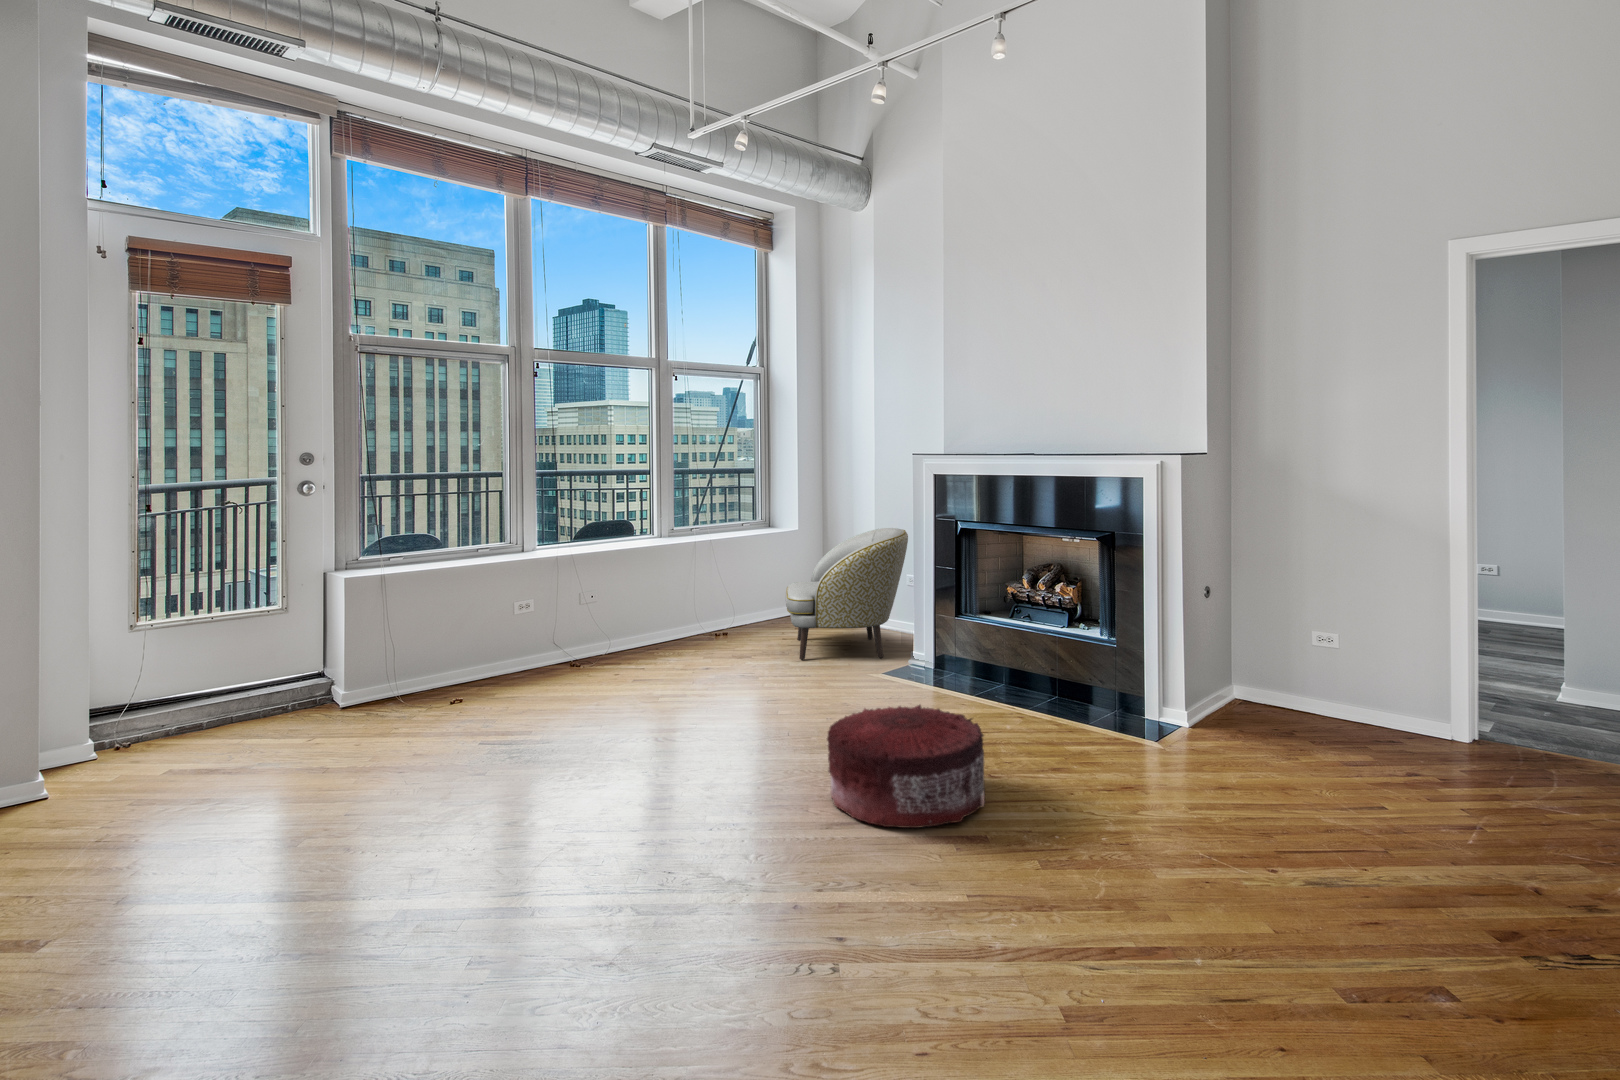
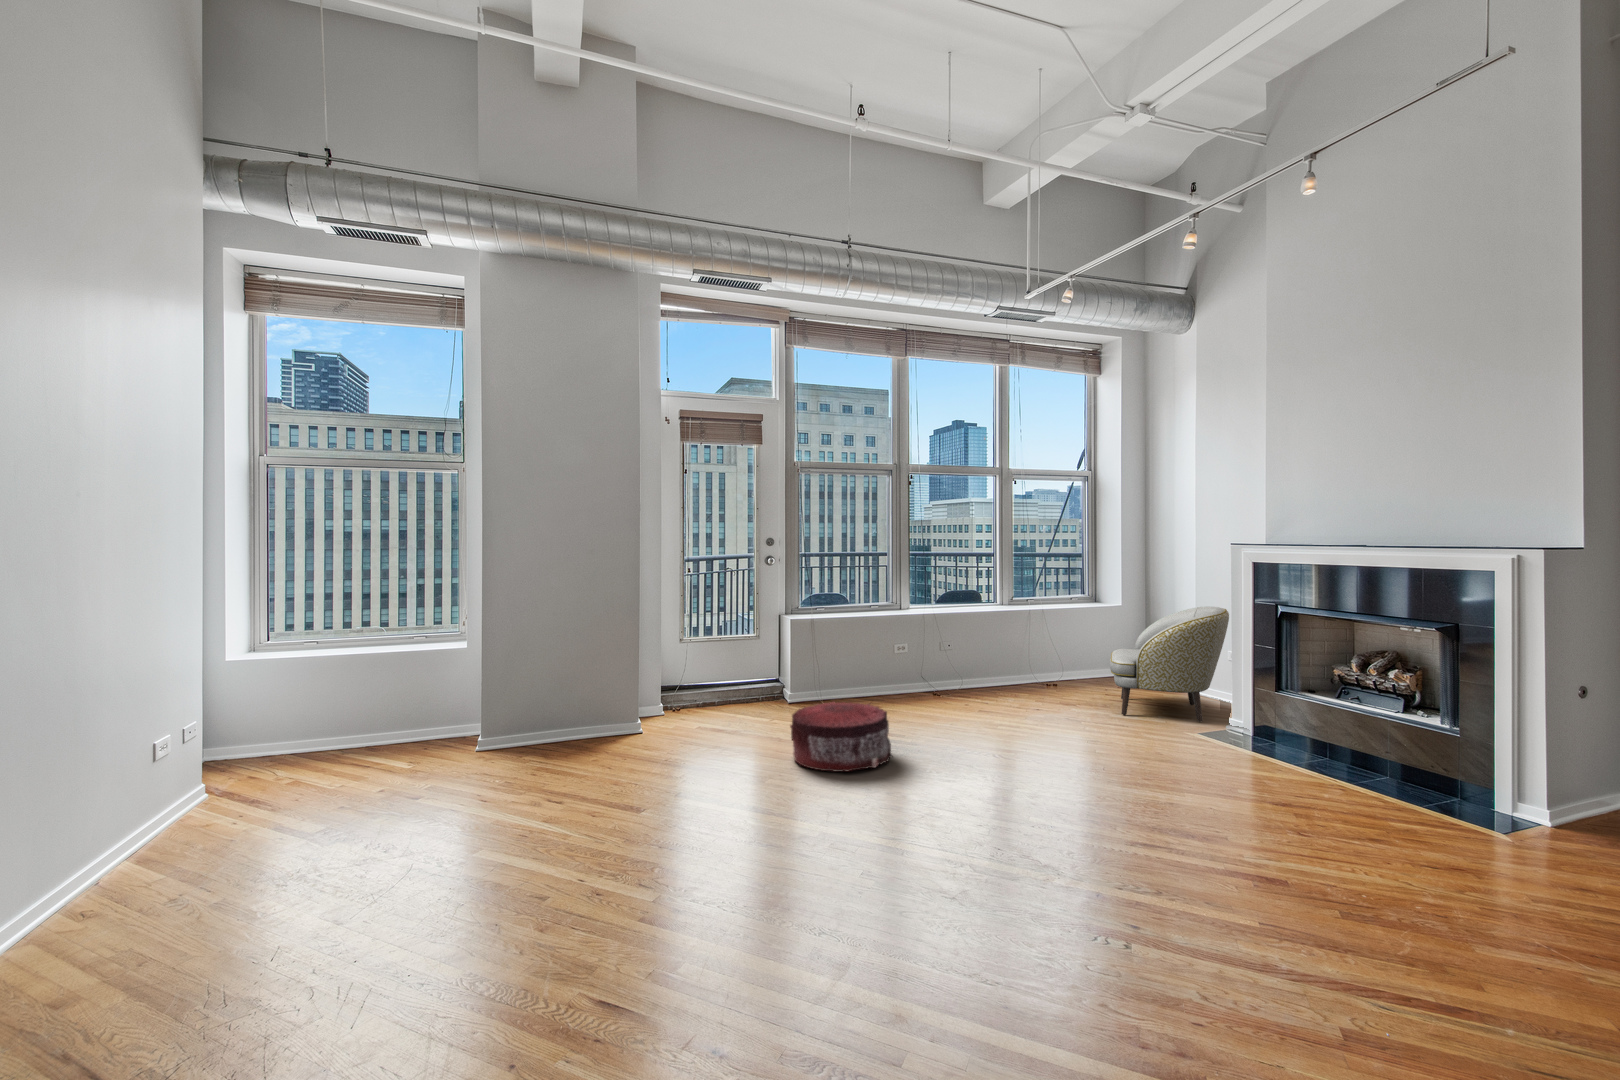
pouf: present [827,705,985,828] -> present [790,702,892,772]

